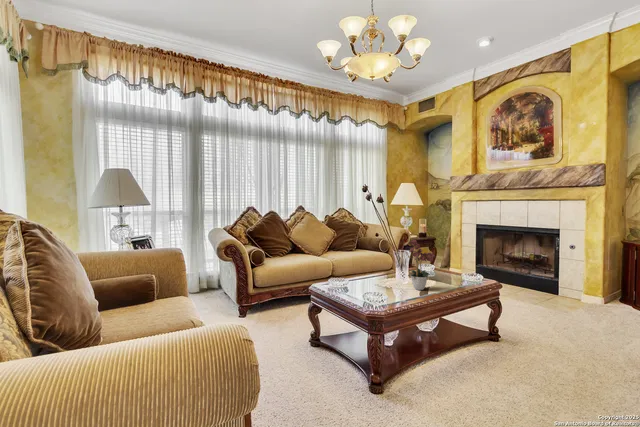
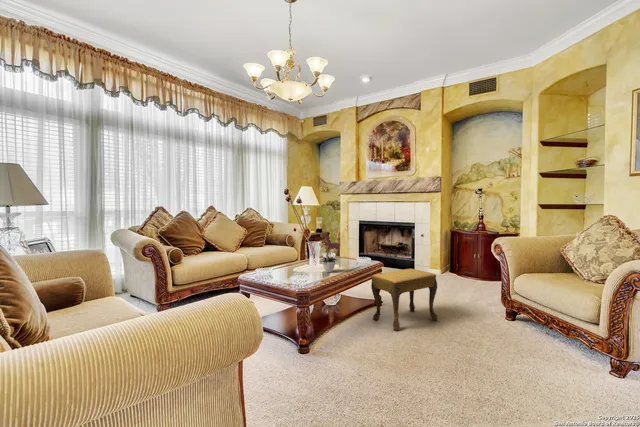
footstool: none [478,294,587,382] -> present [371,269,438,331]

